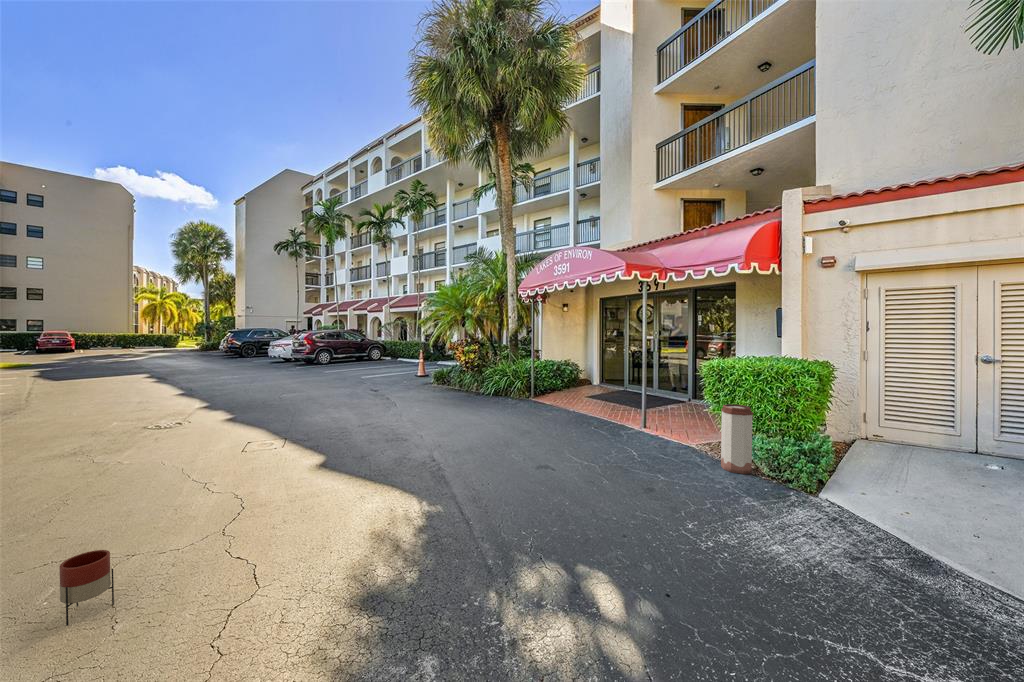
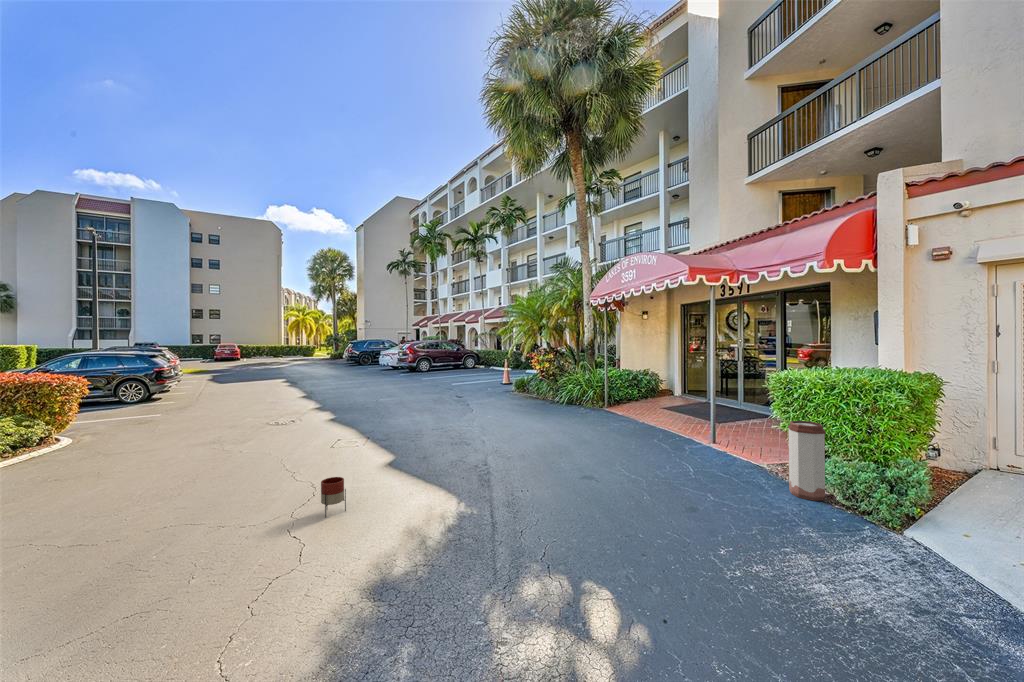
planter: present [59,550,114,626] -> present [321,477,346,517]

